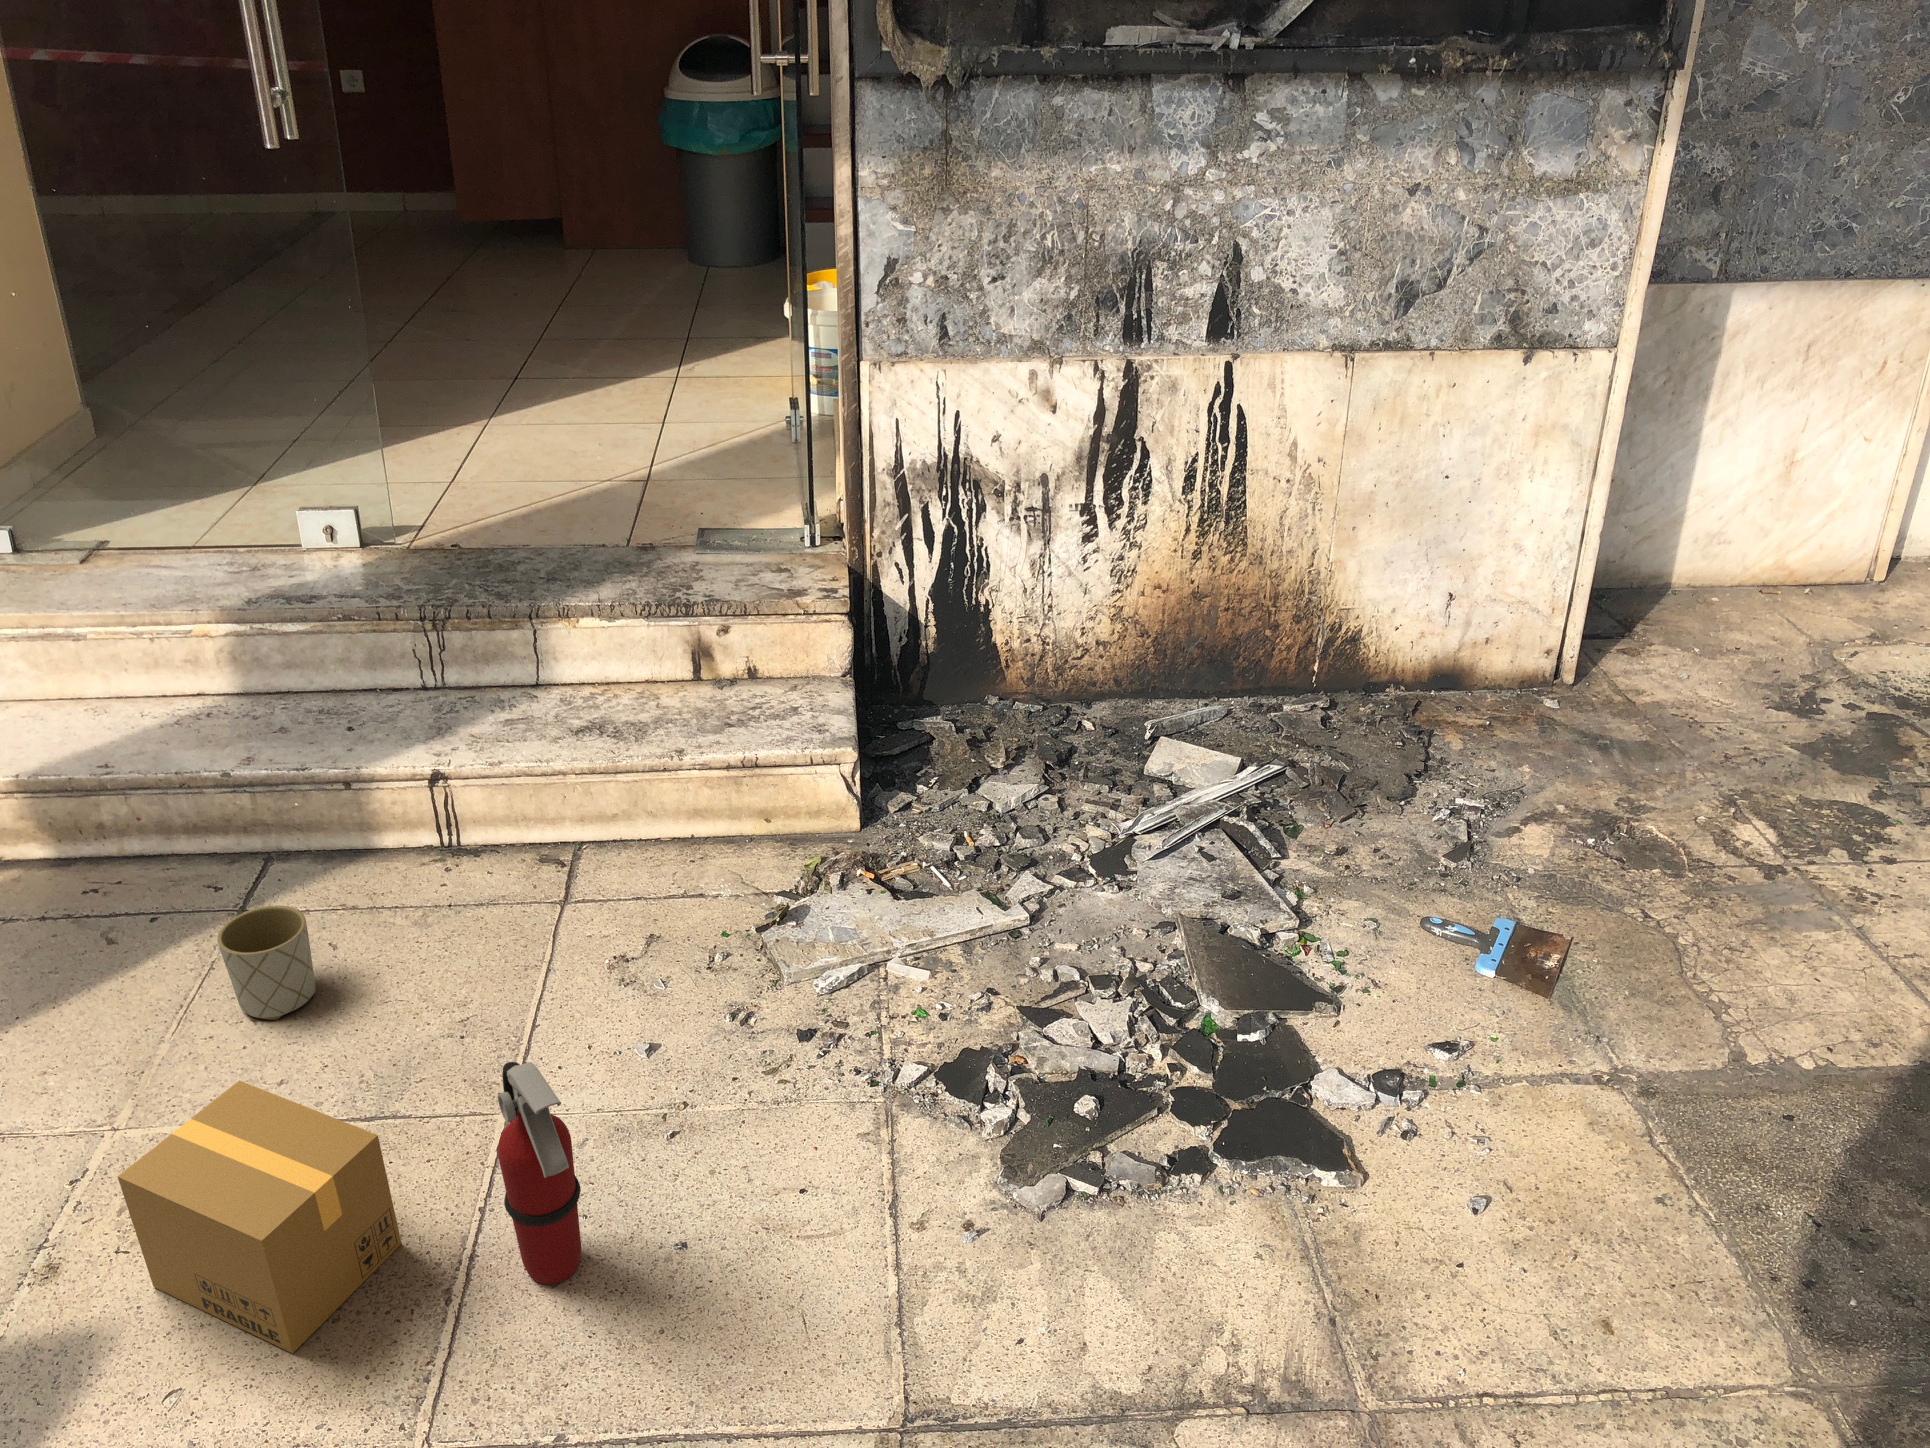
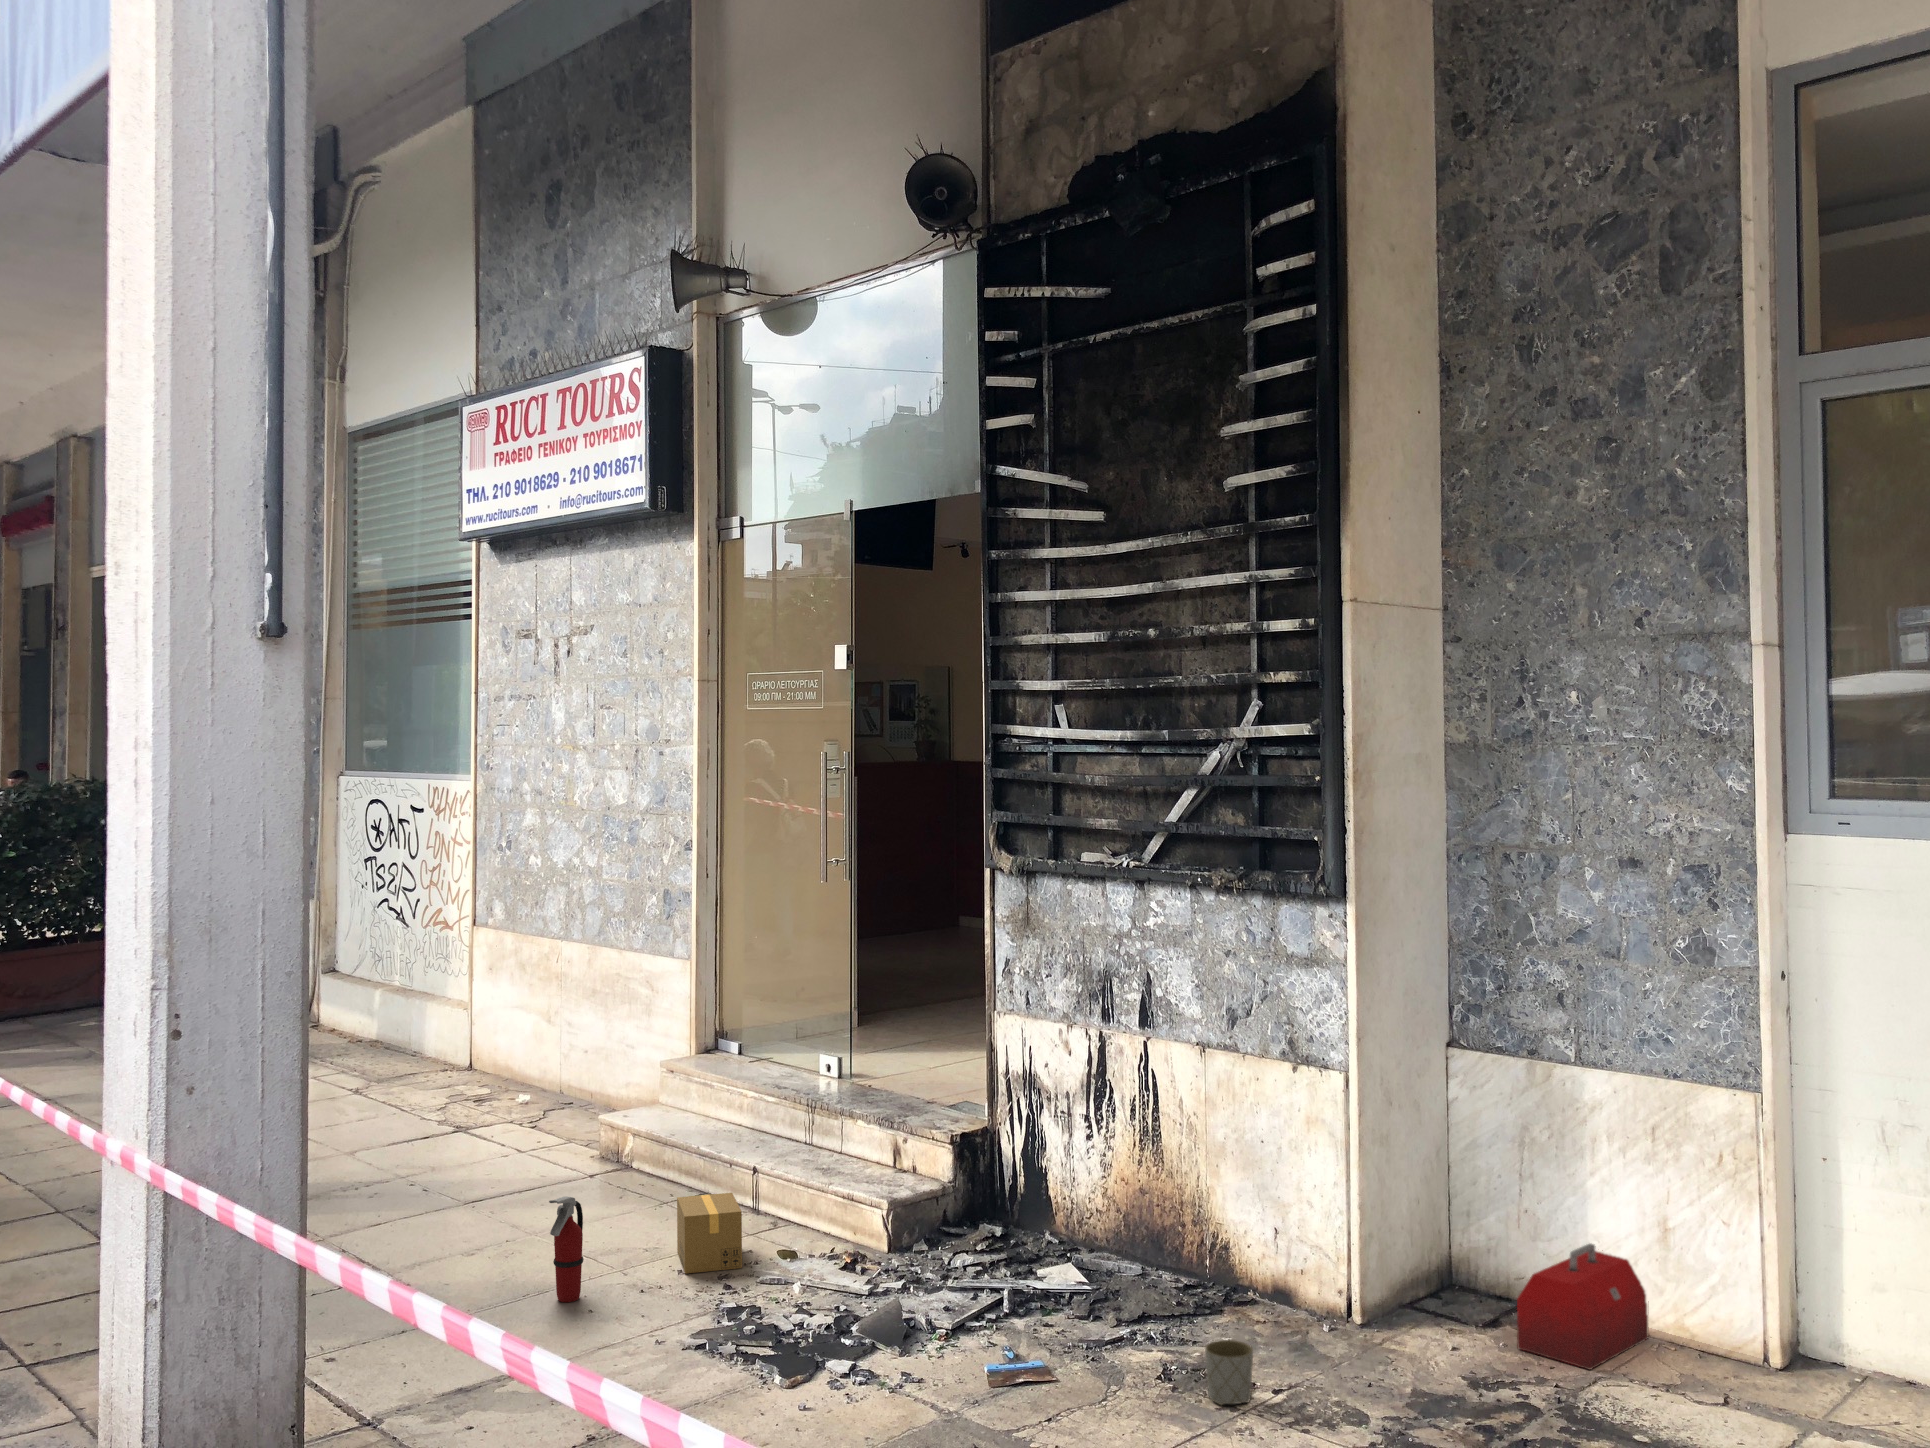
toolbox: none [1654,502,1835,650] -> present [1517,1244,1648,1369]
planter: present [217,906,316,1020] -> present [1205,1340,1253,1405]
cardboard box: present [118,1080,402,1353] -> present [677,1193,742,1274]

